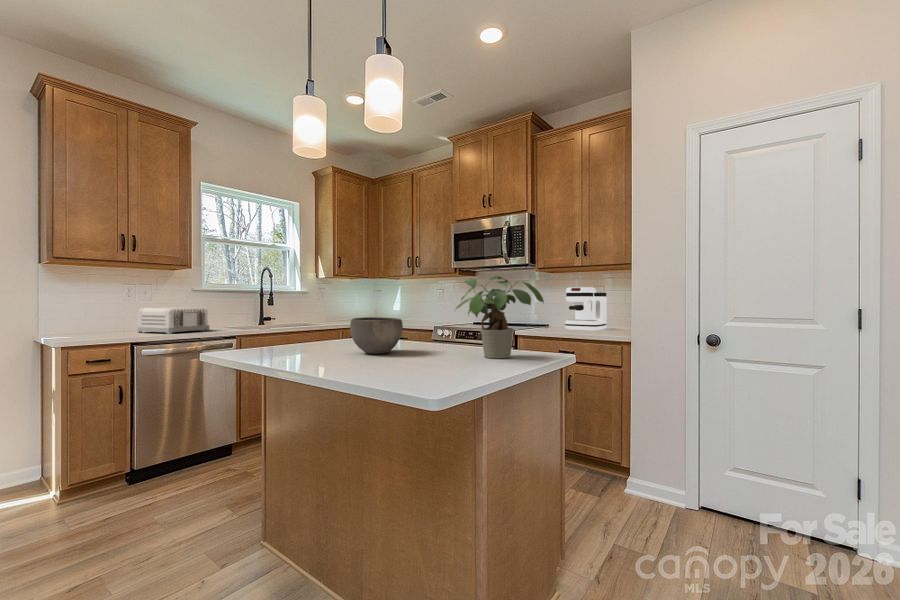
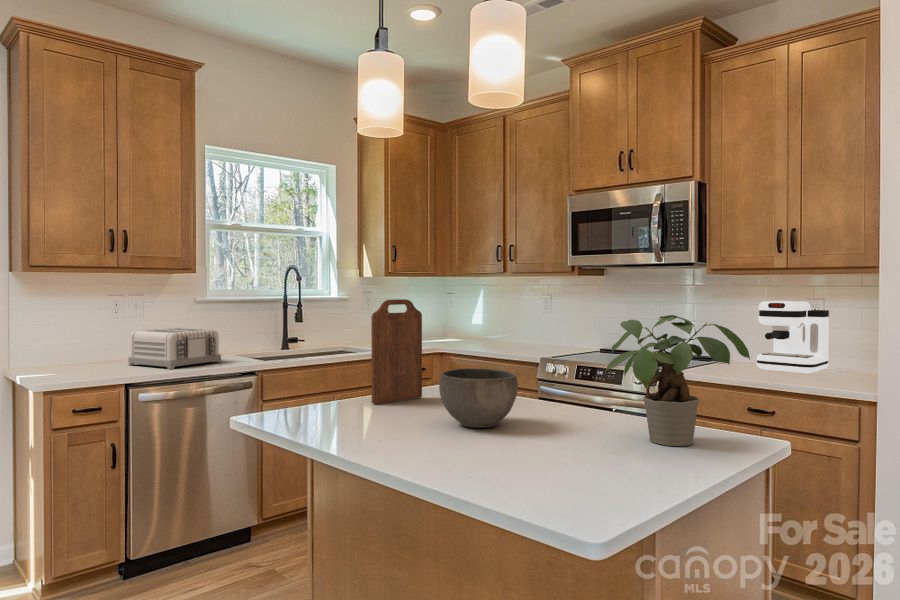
cutting board: none [308,276,345,346] -> present [371,299,422,404]

